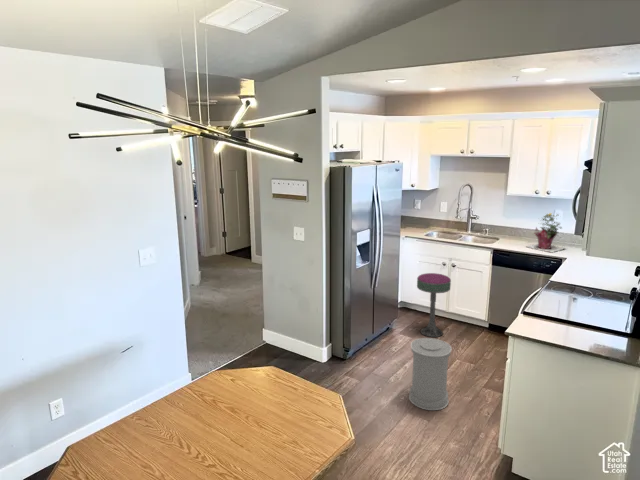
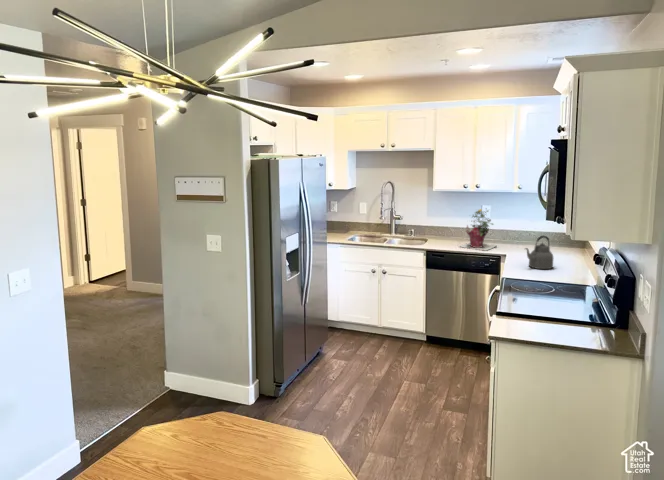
kettle: none [581,242,614,275] -> present [525,236,553,269]
bar stool: present [417,273,451,337] -> none [348,283,386,357]
trash can: present [409,338,451,410] -> none [365,356,412,441]

